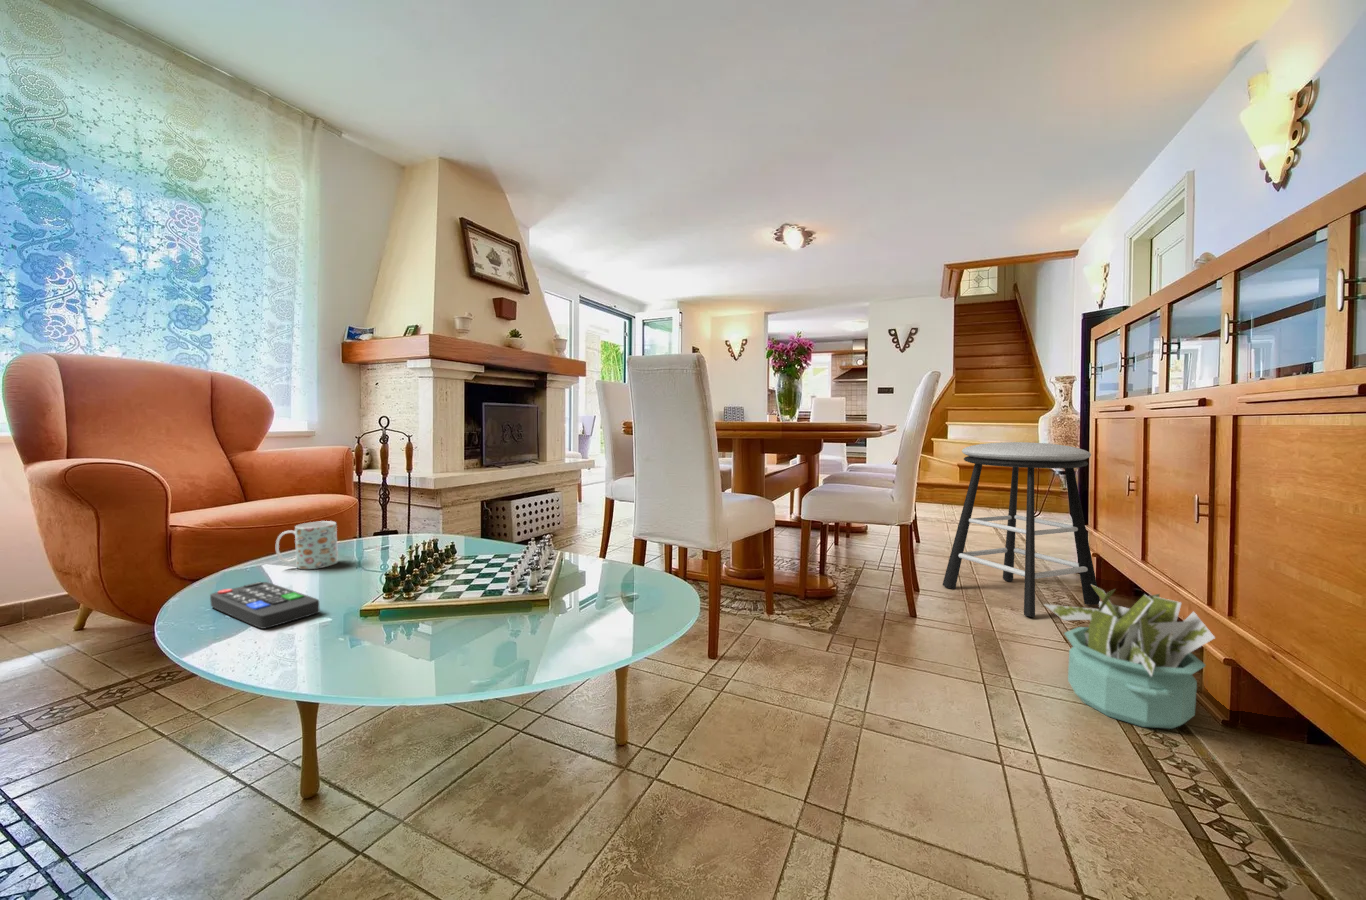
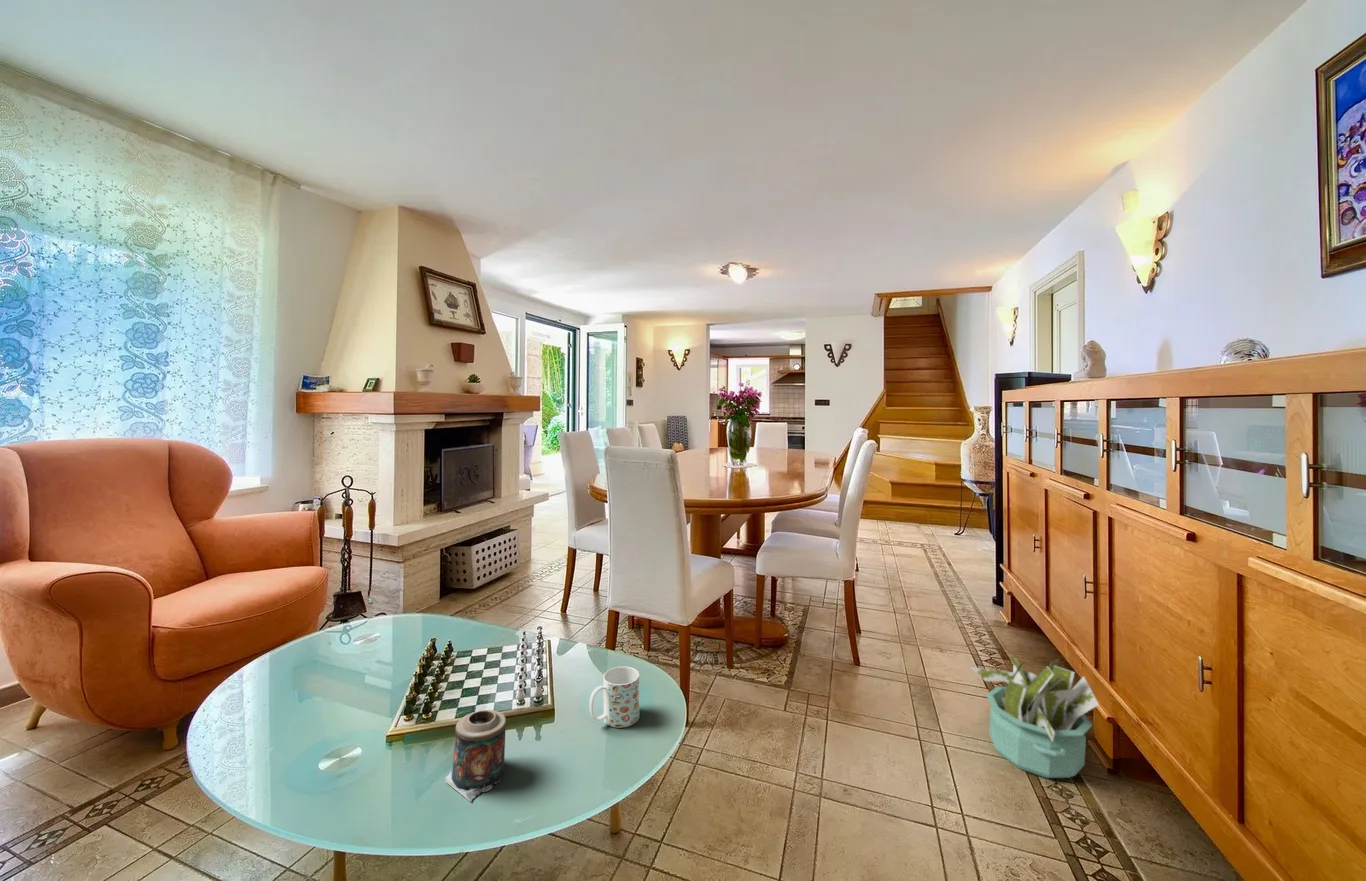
stool: present [943,442,1100,617] -> none [884,500,1014,661]
mug: present [276,521,338,569] -> present [589,666,640,728]
candle: none [405,556,475,642] -> present [445,710,506,802]
remote control: present [210,582,319,629] -> none [243,728,356,794]

